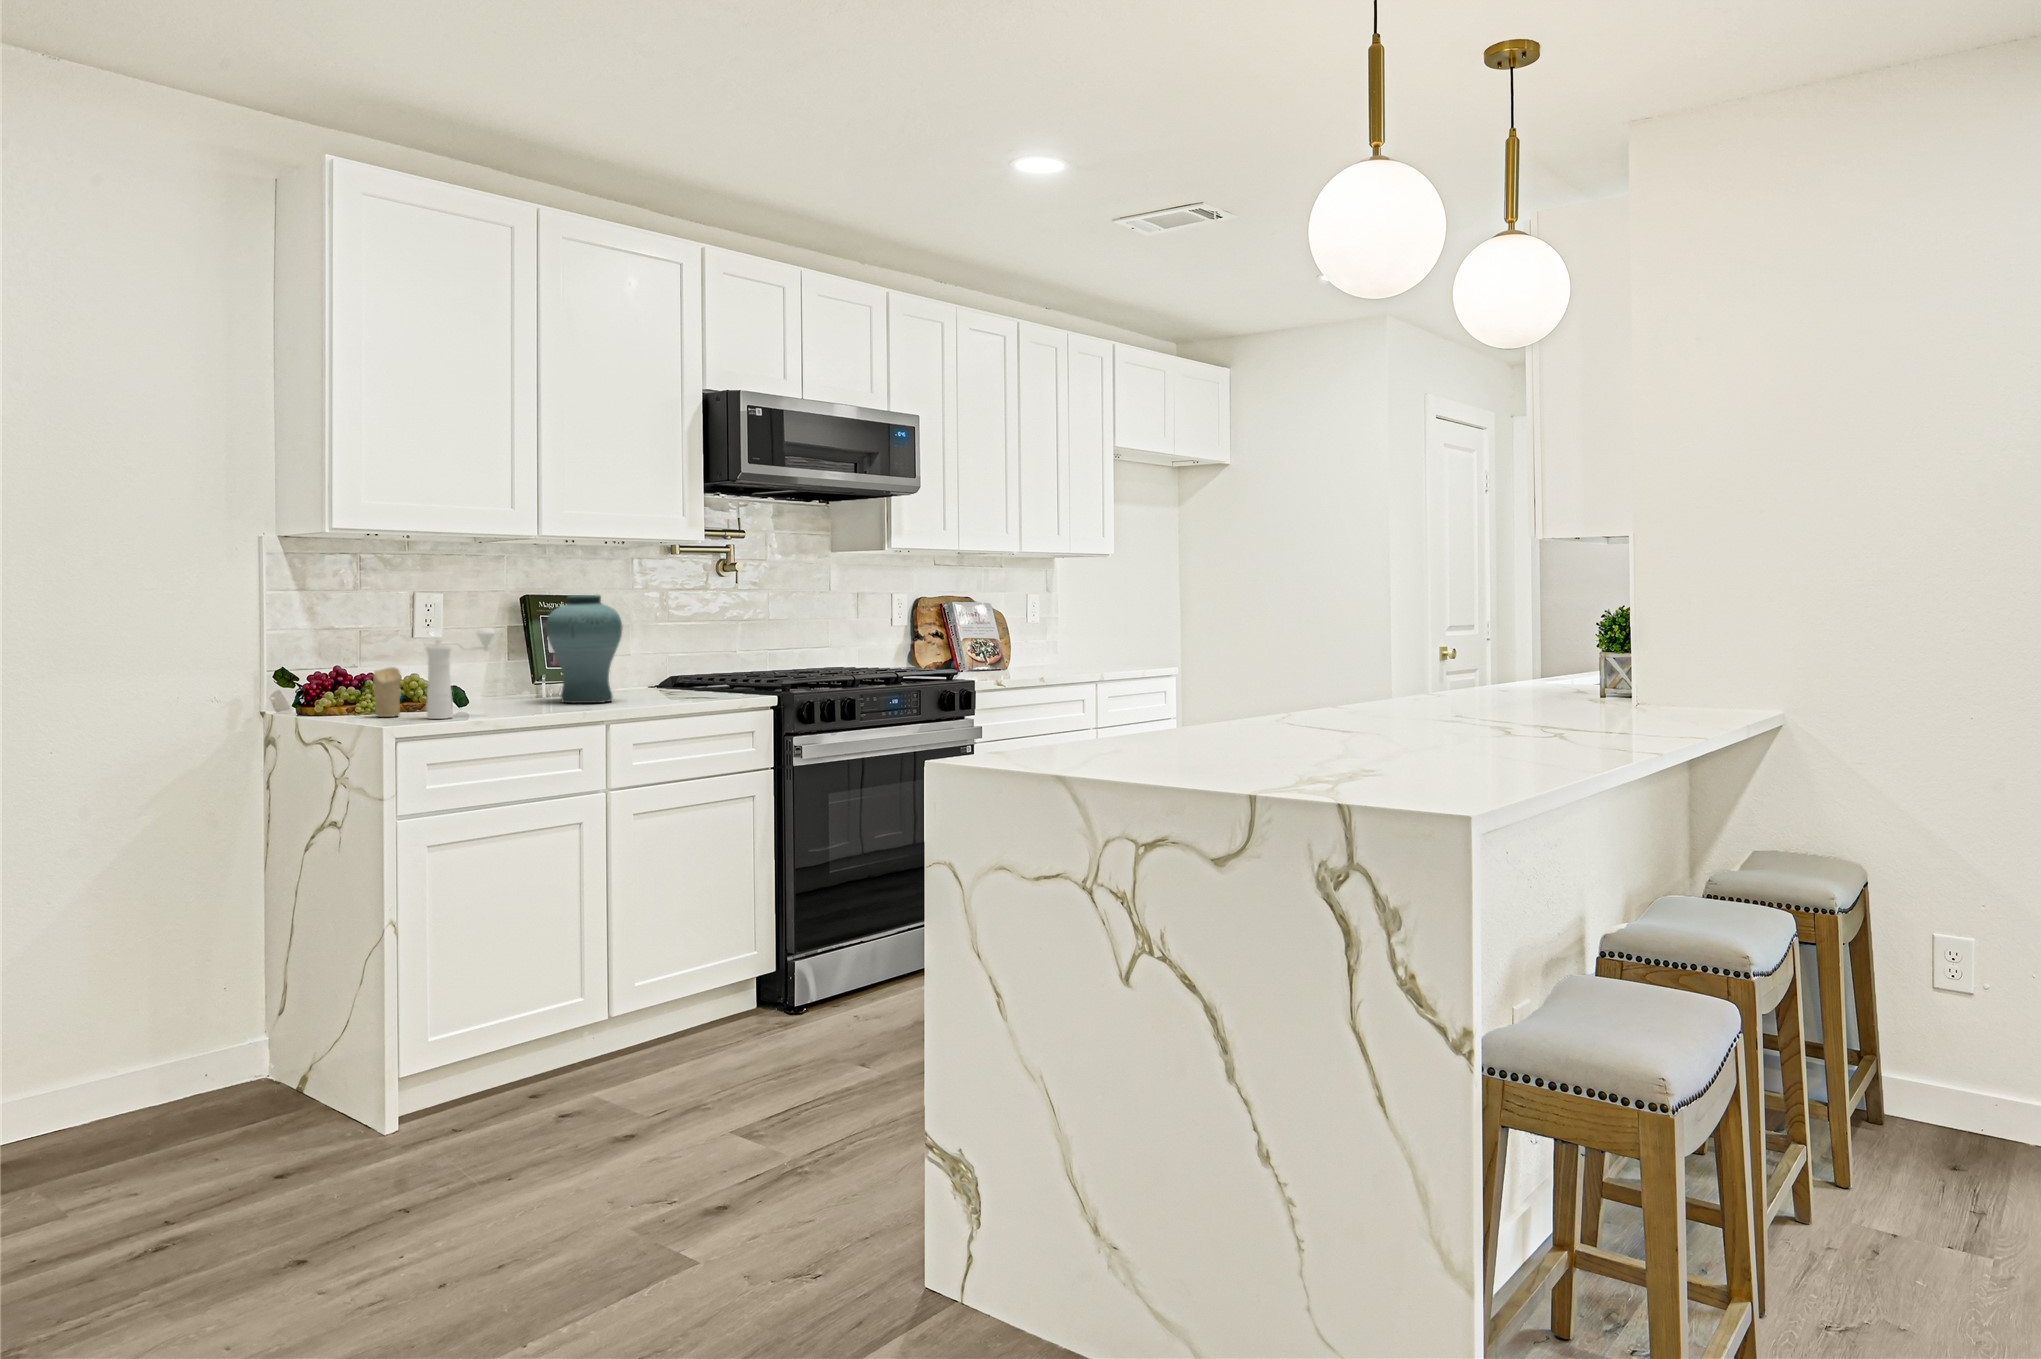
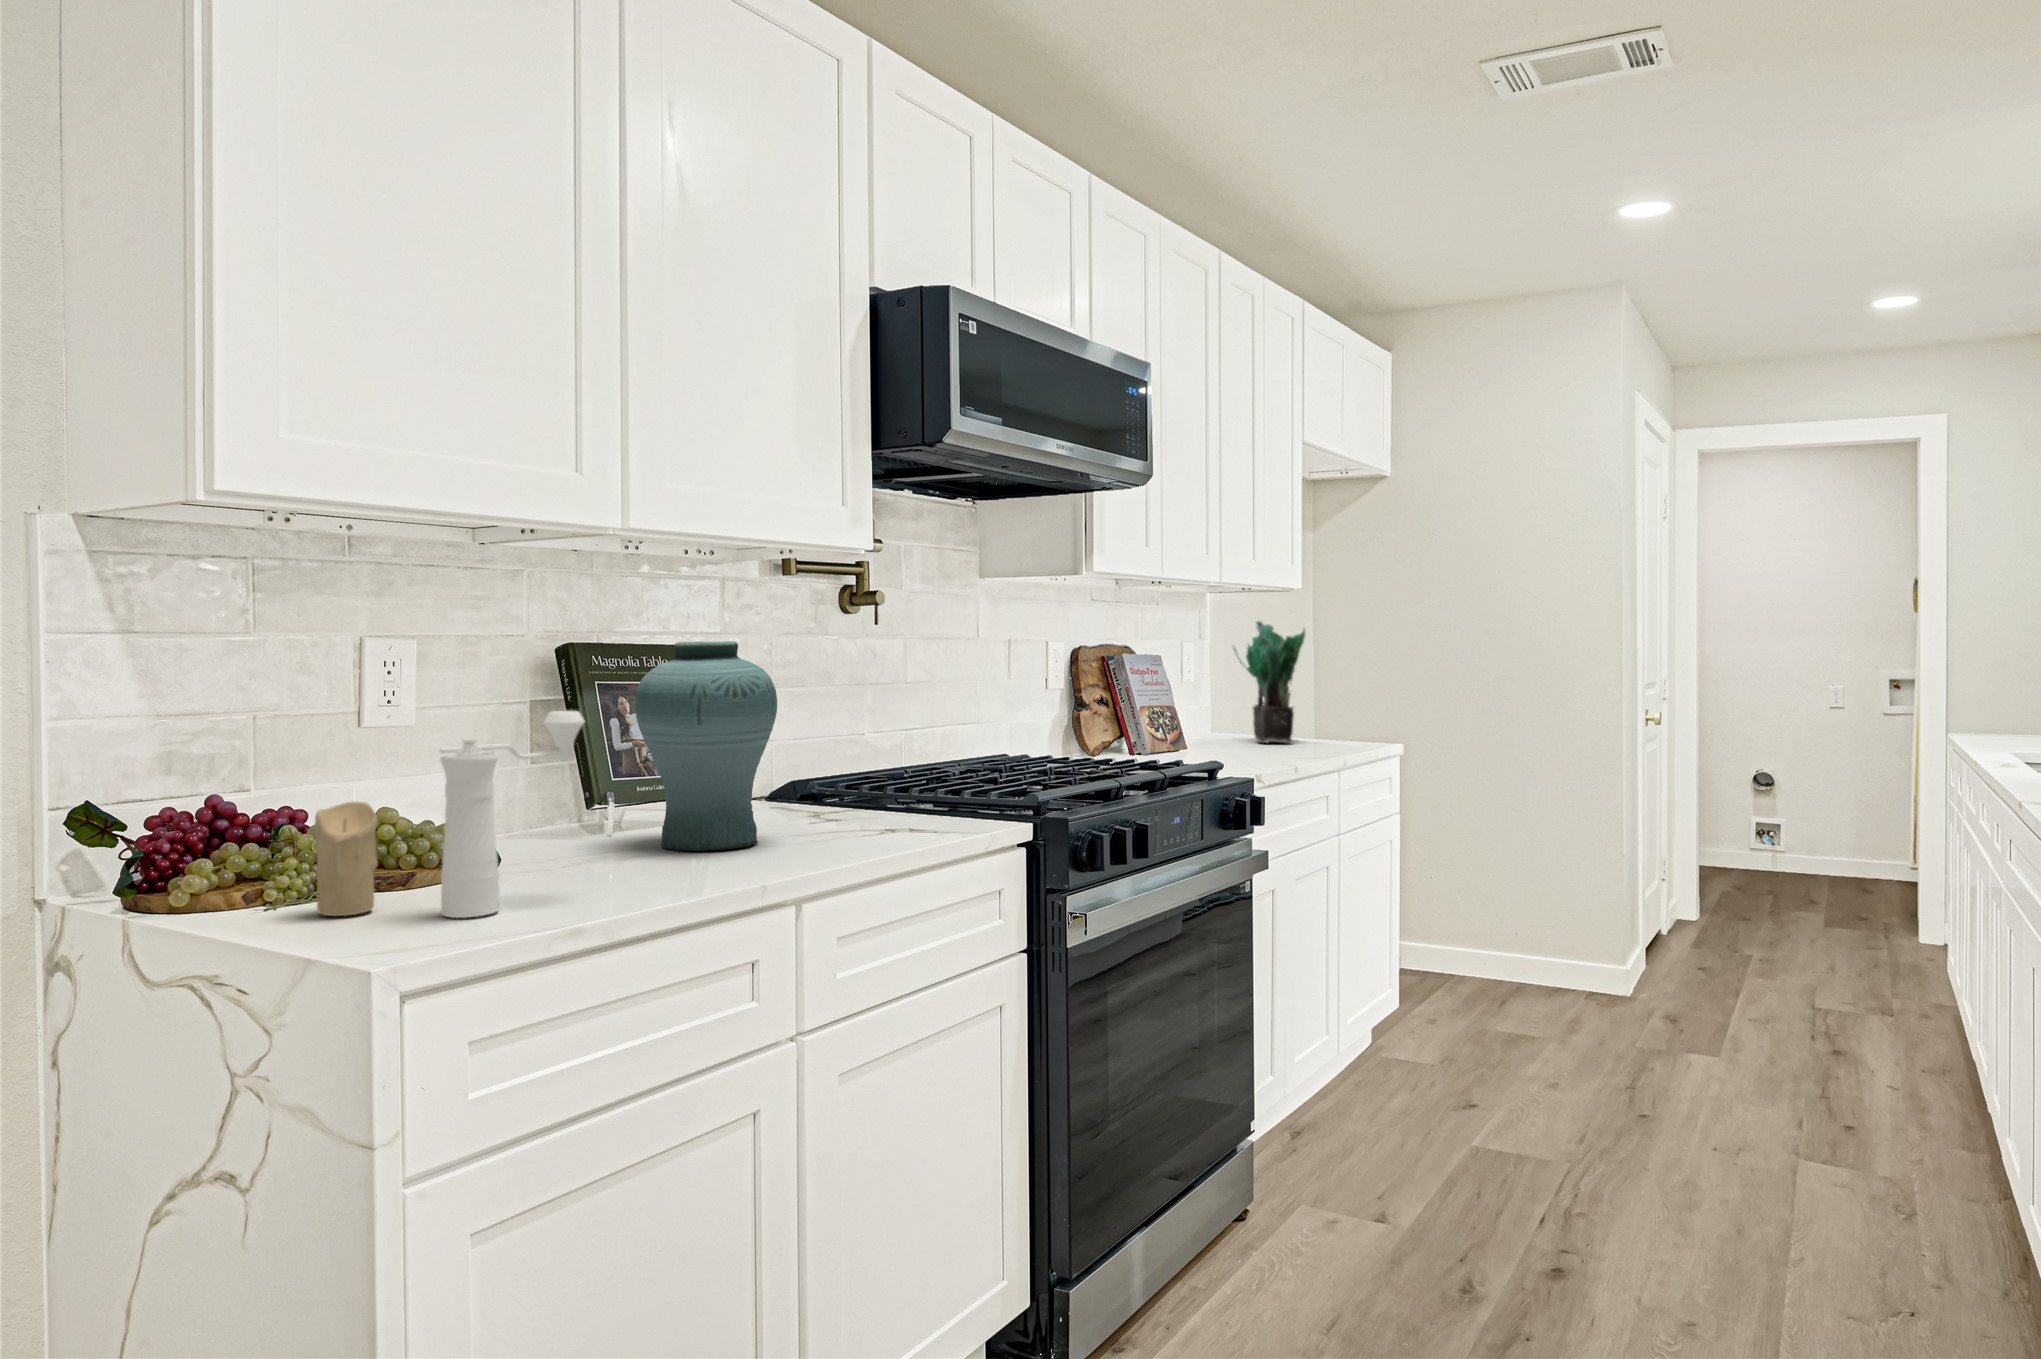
potted plant: none [1043,580,1094,667] -> present [1233,621,1305,743]

